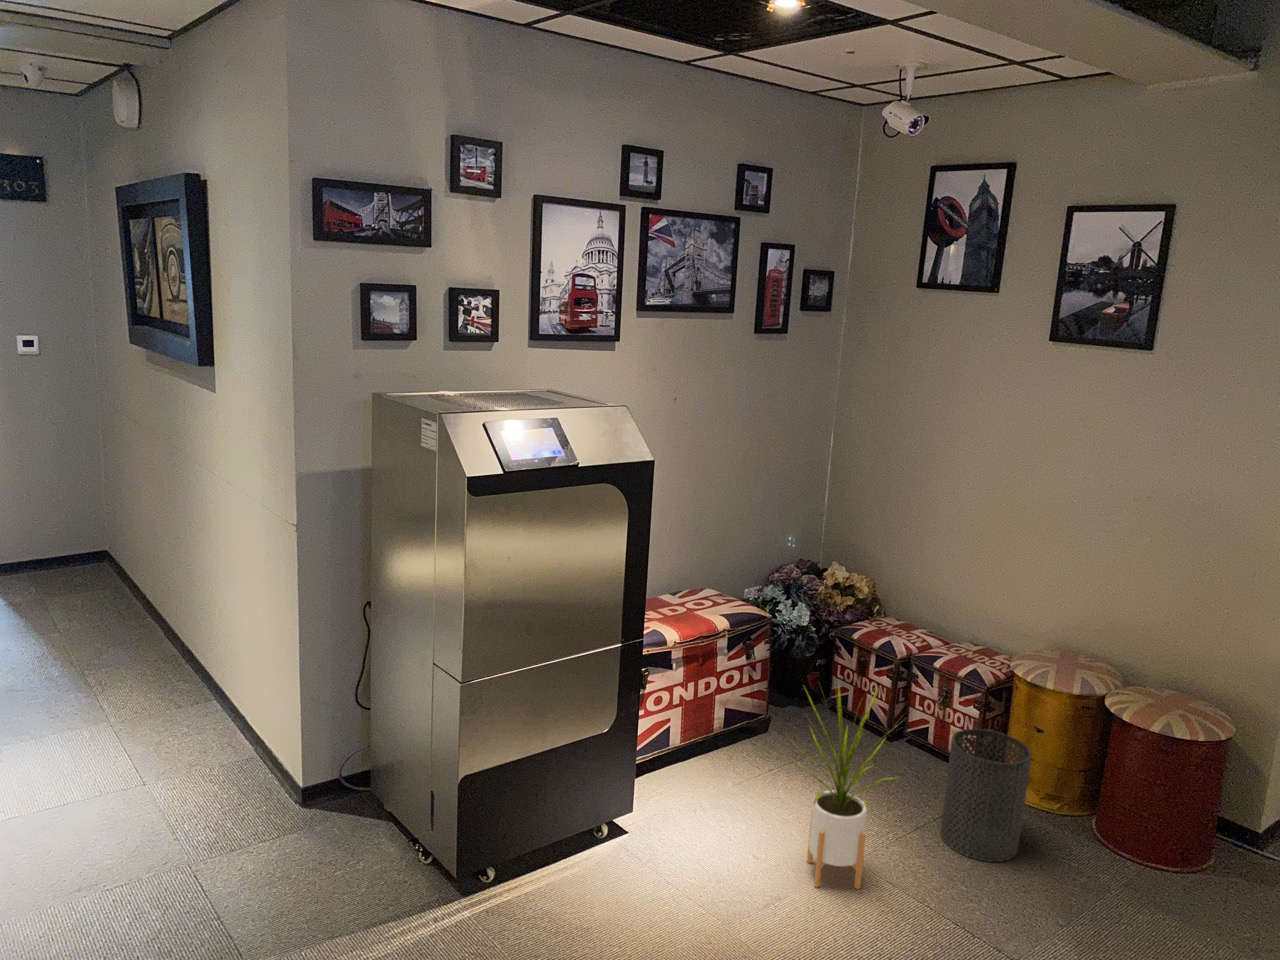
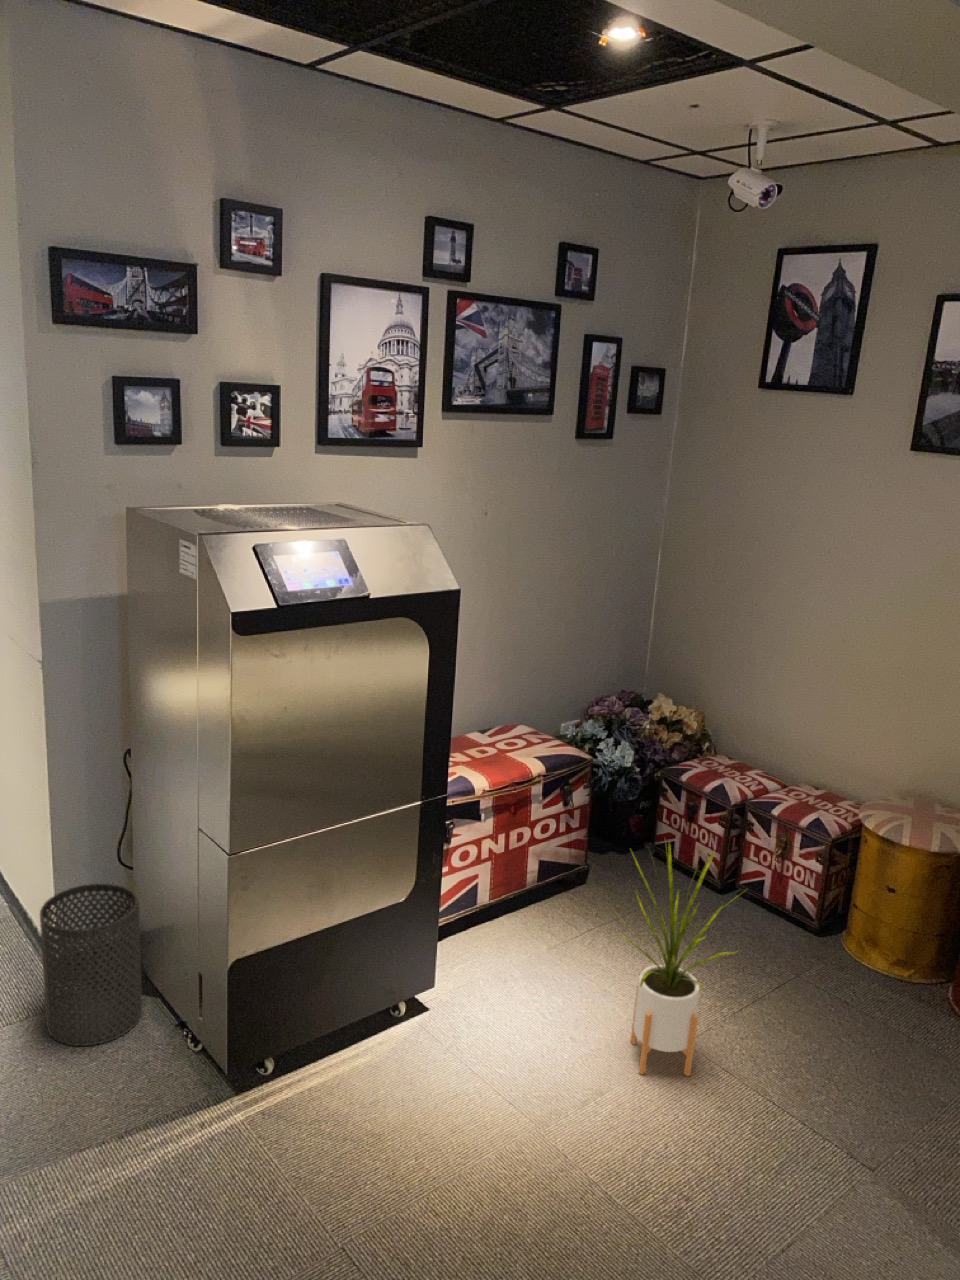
trash can: present [940,729,1031,862] -> present [40,883,142,1046]

